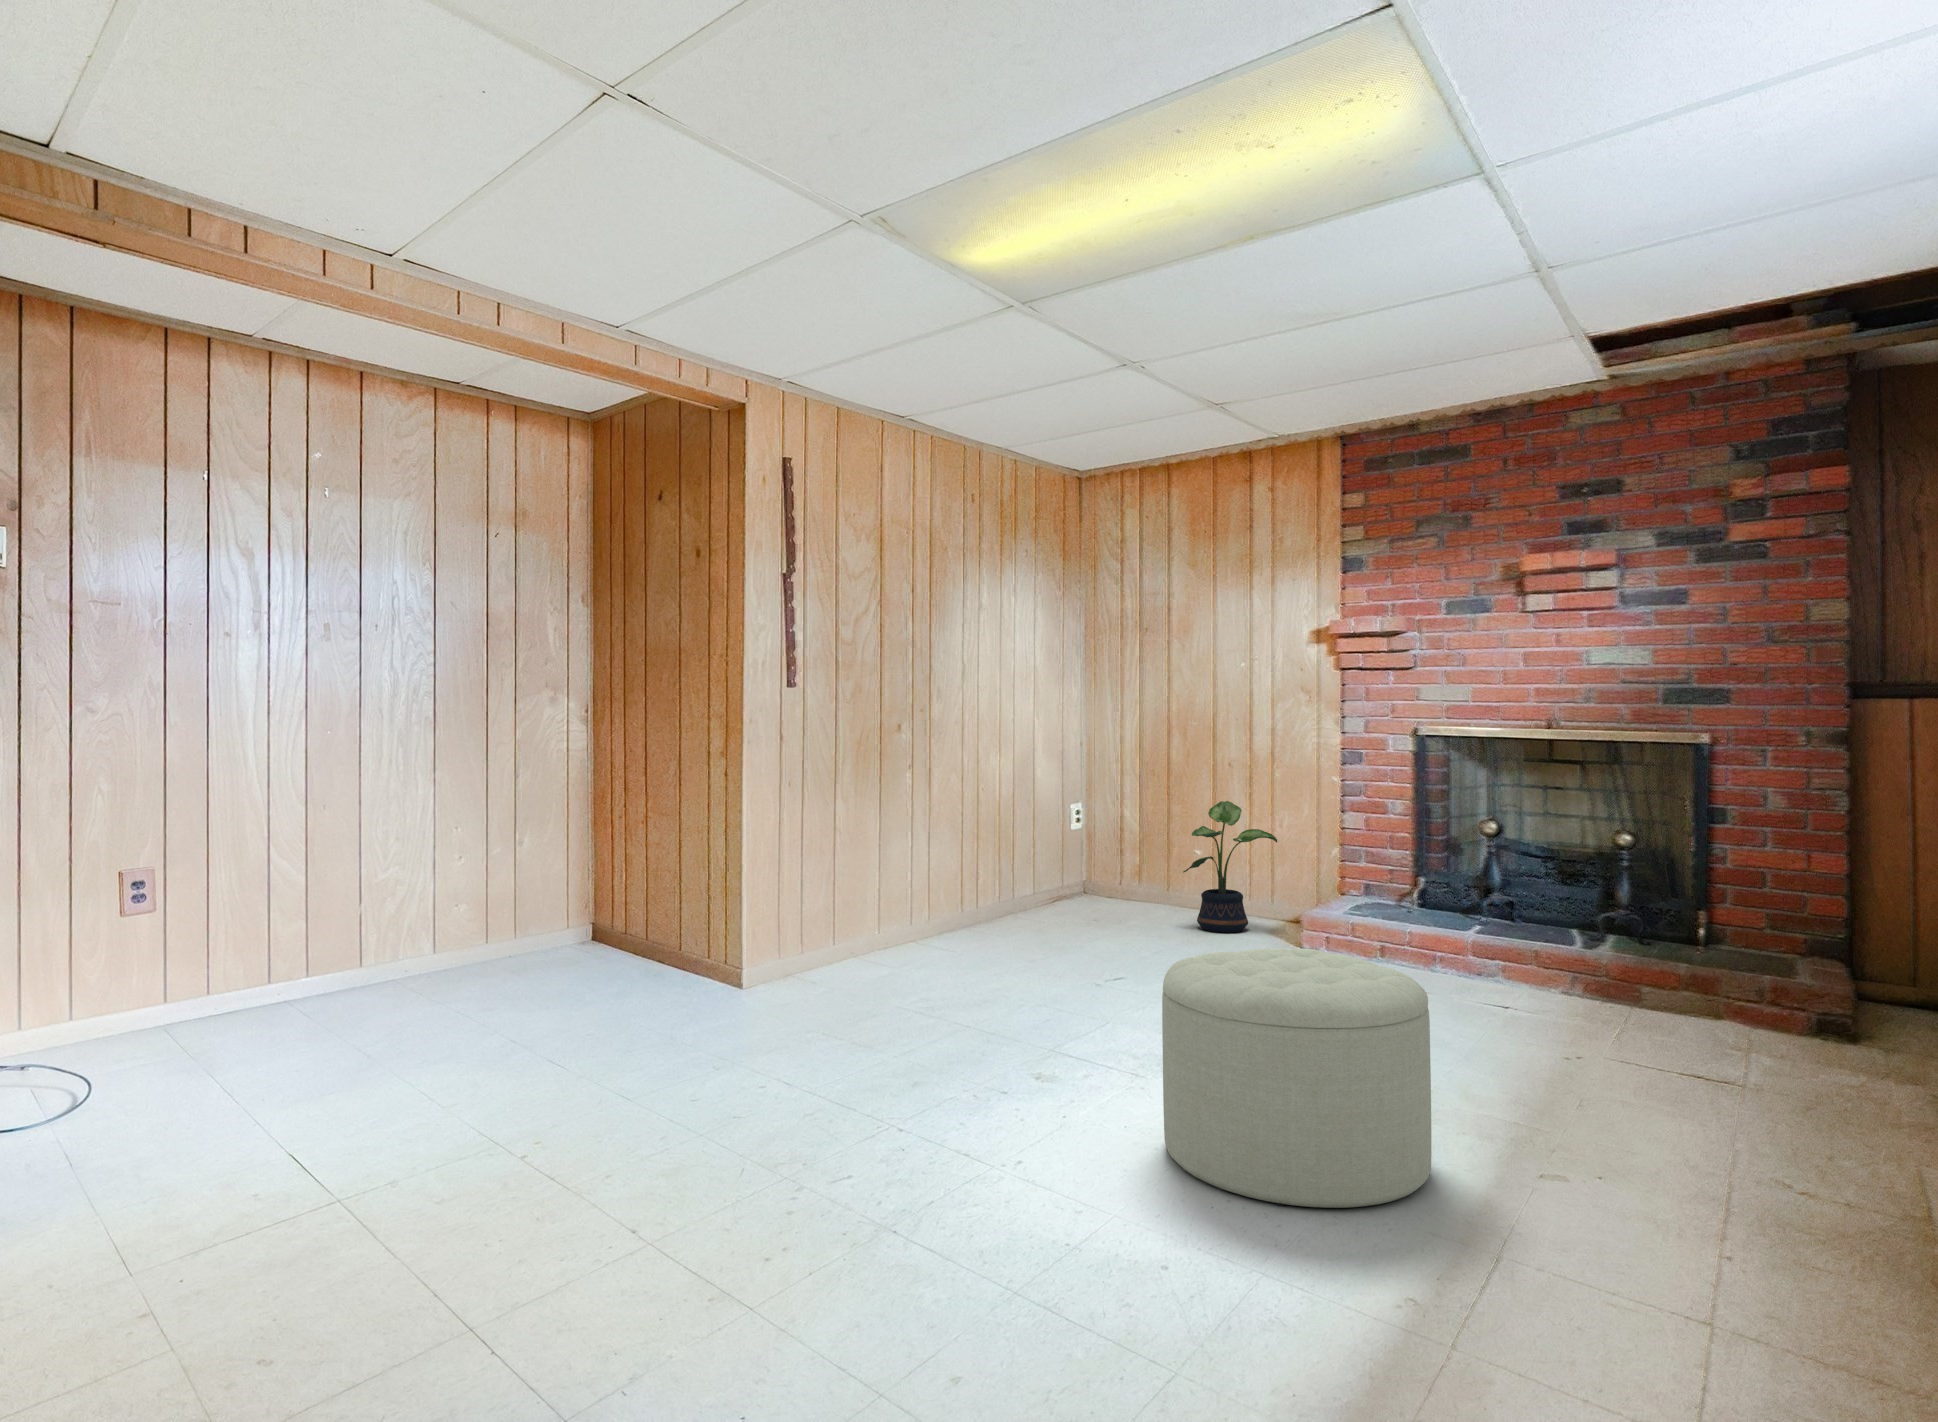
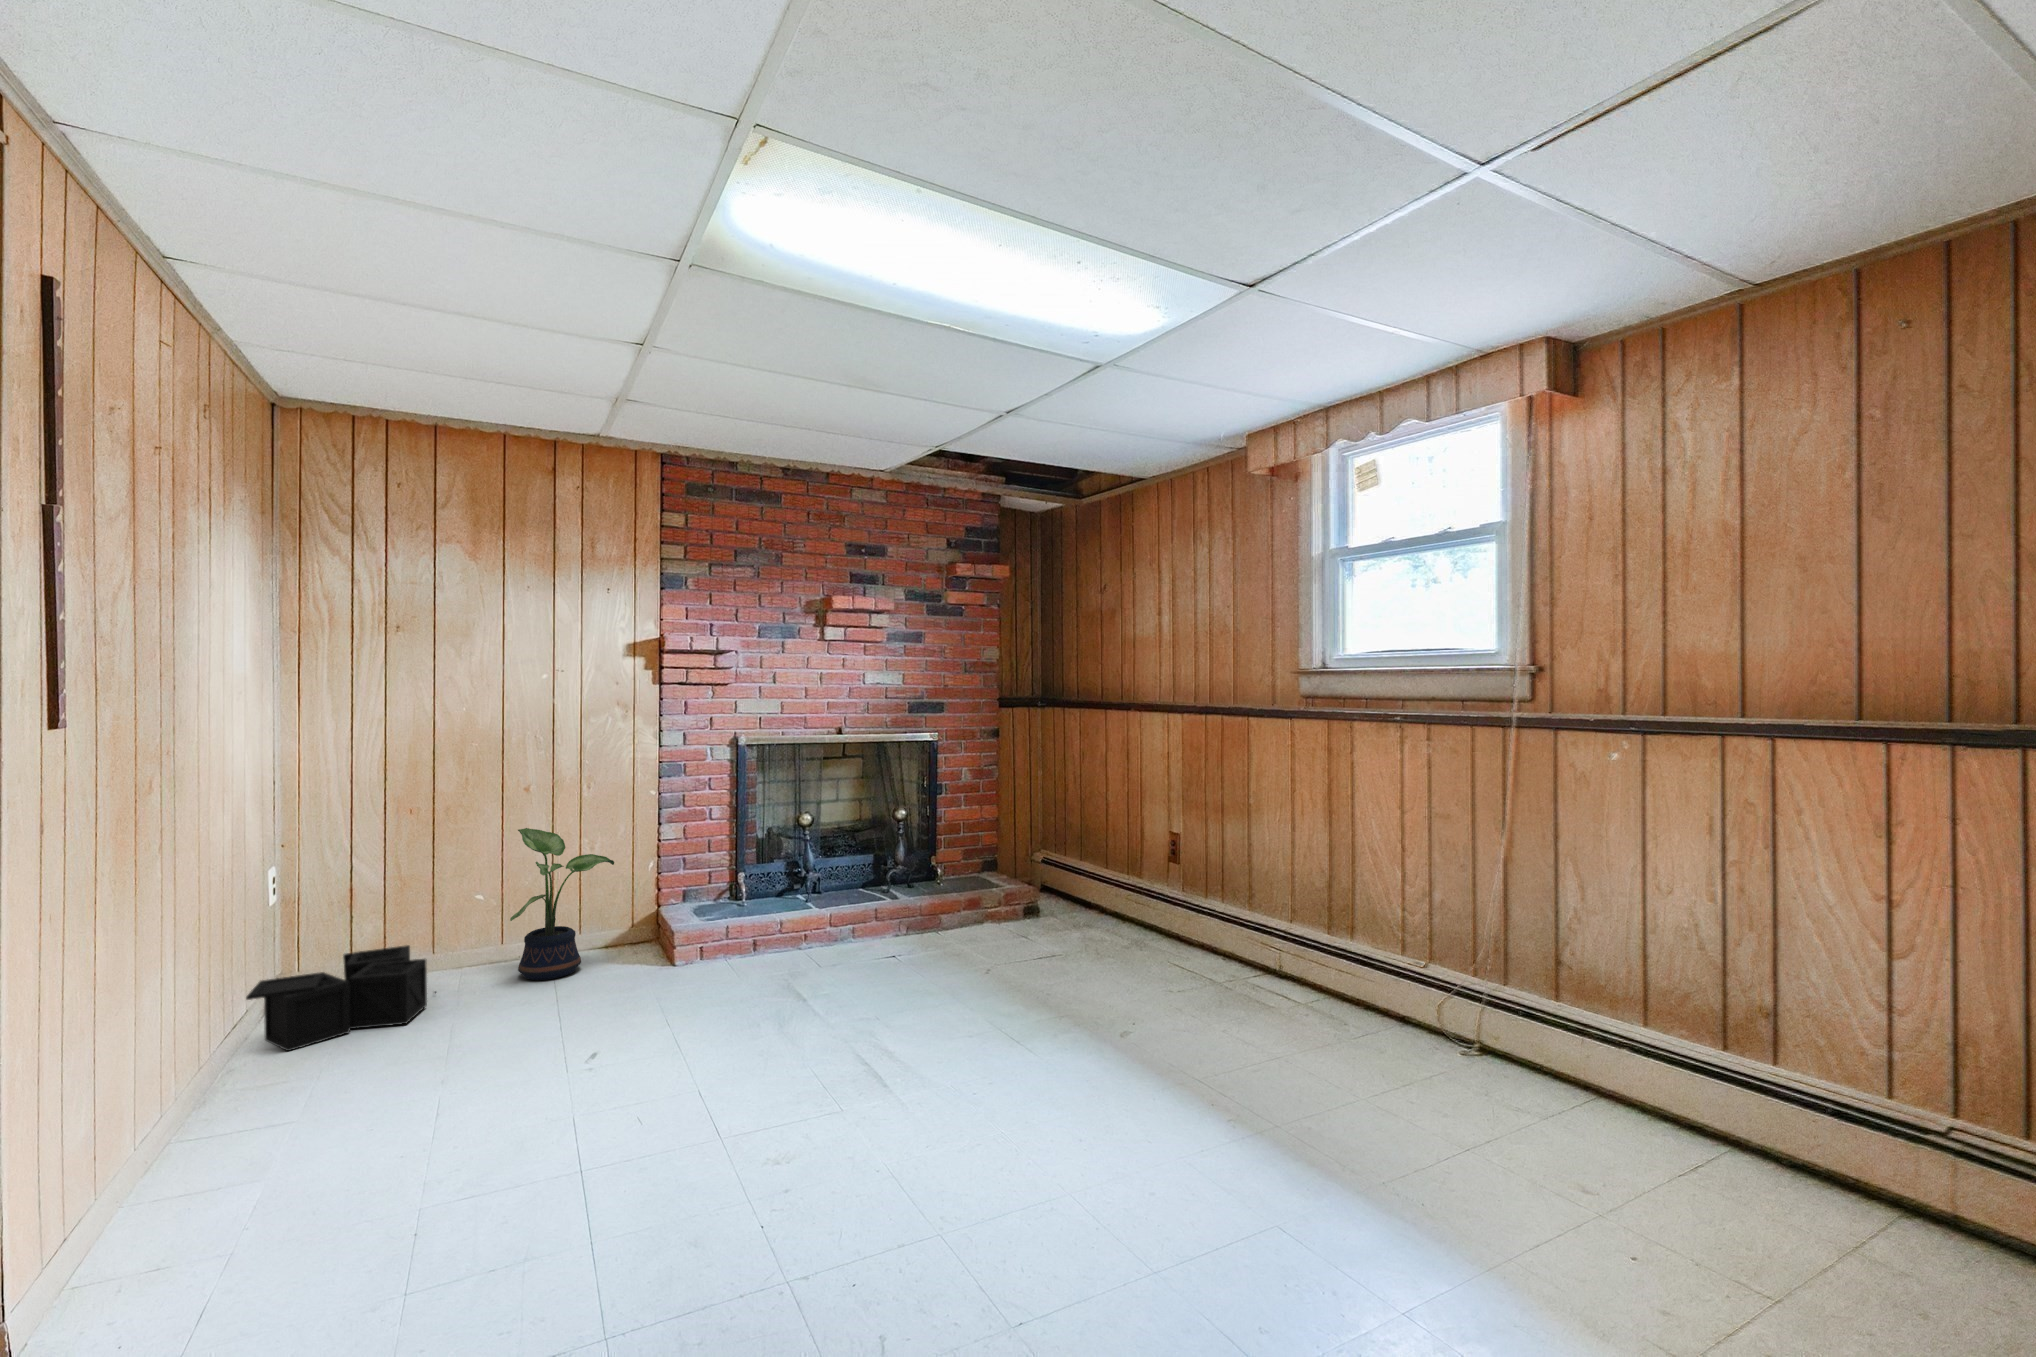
storage bin: none [1014,876,1141,927] -> present [246,945,435,1051]
ottoman: present [1162,948,1432,1208] -> none [1131,949,1357,1194]

